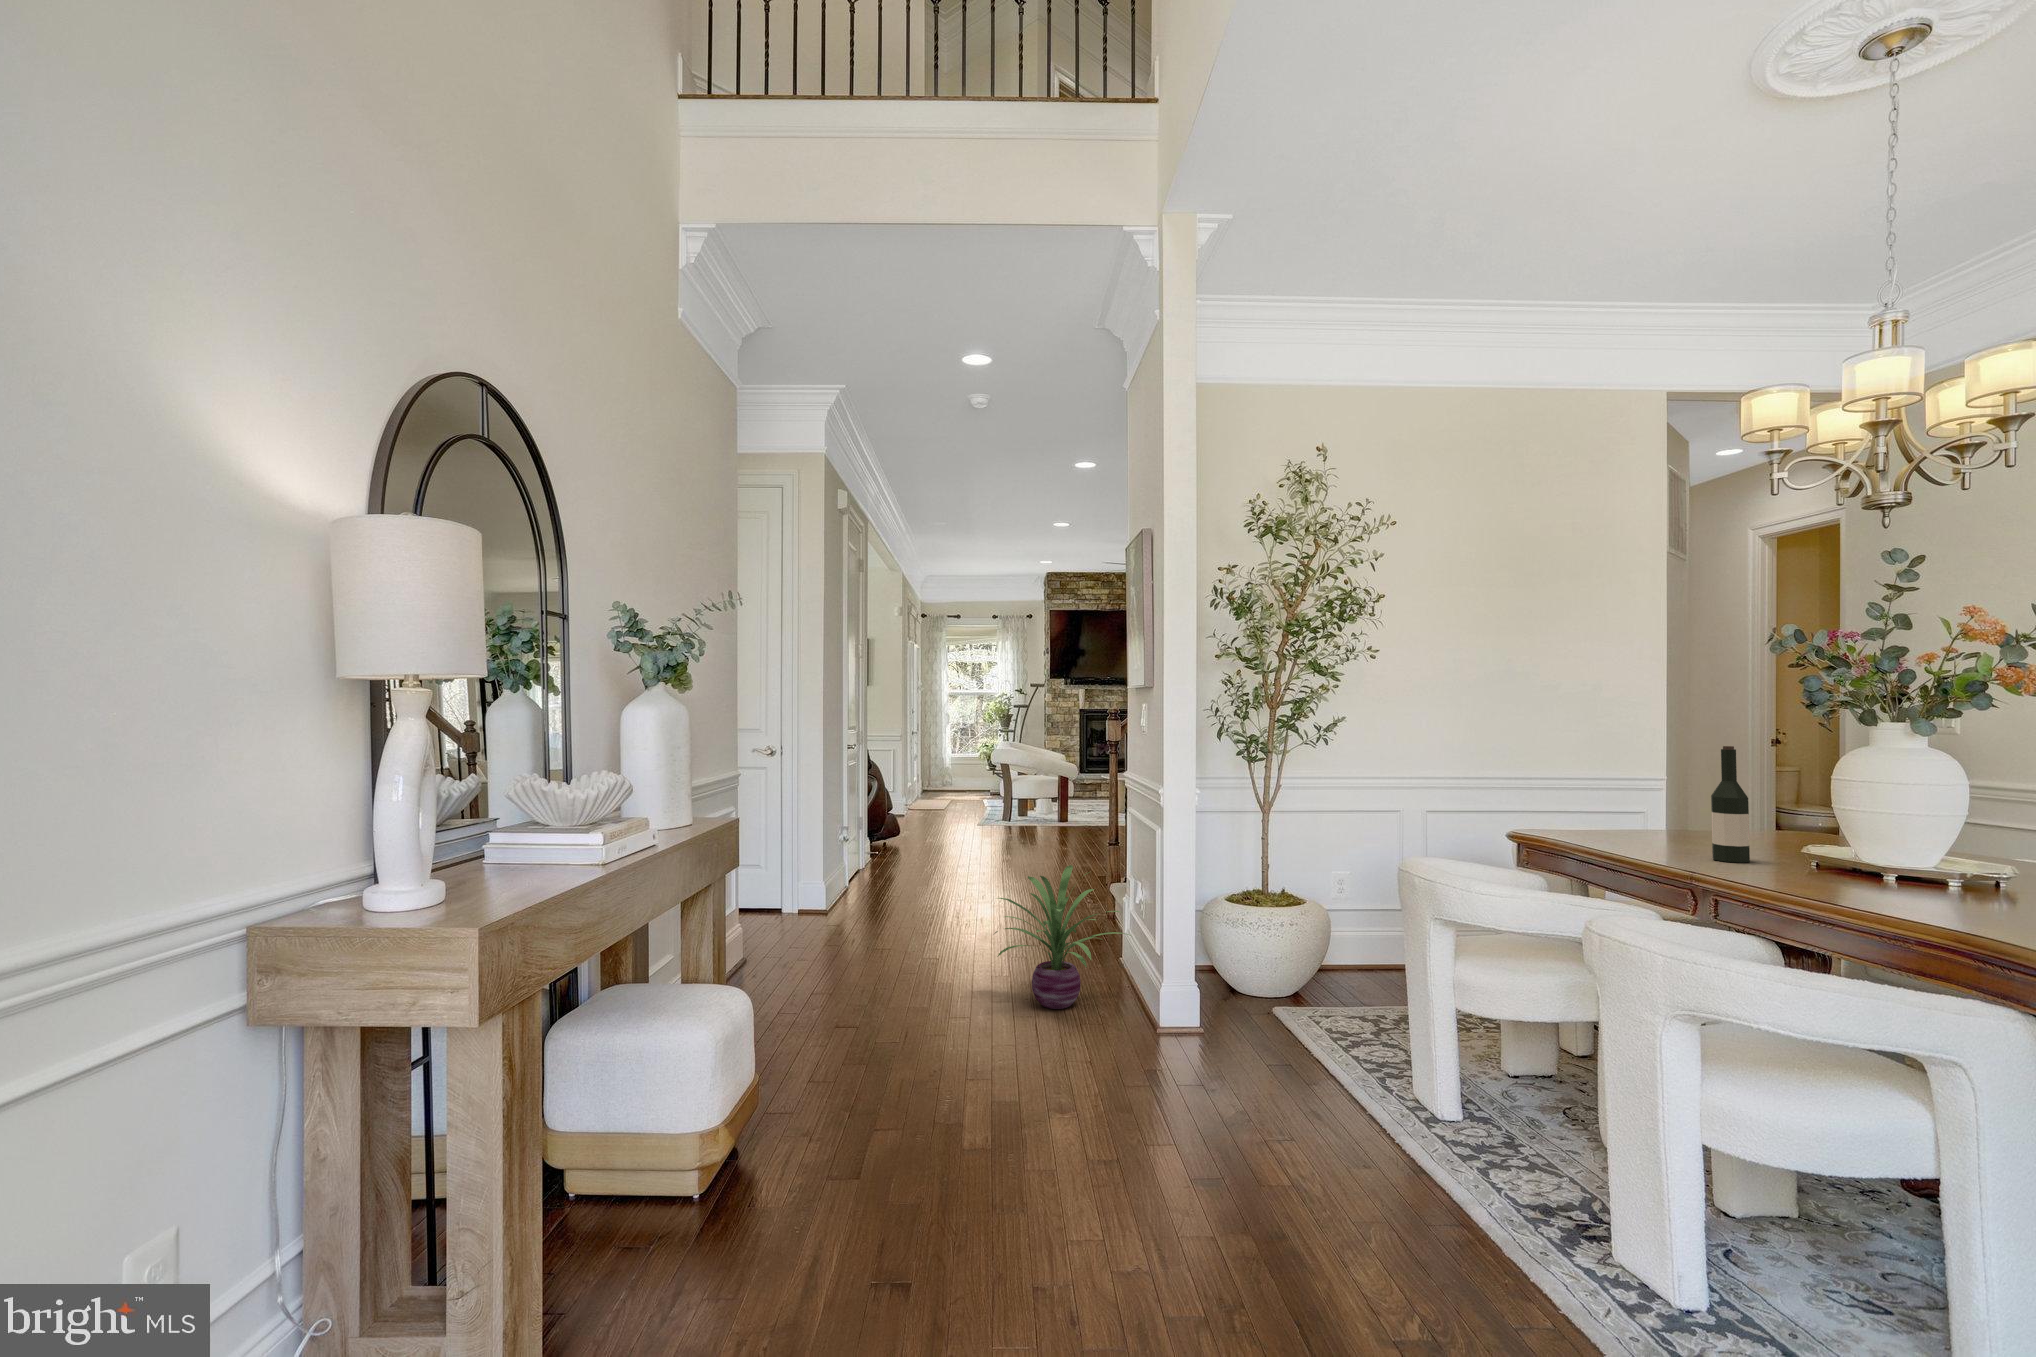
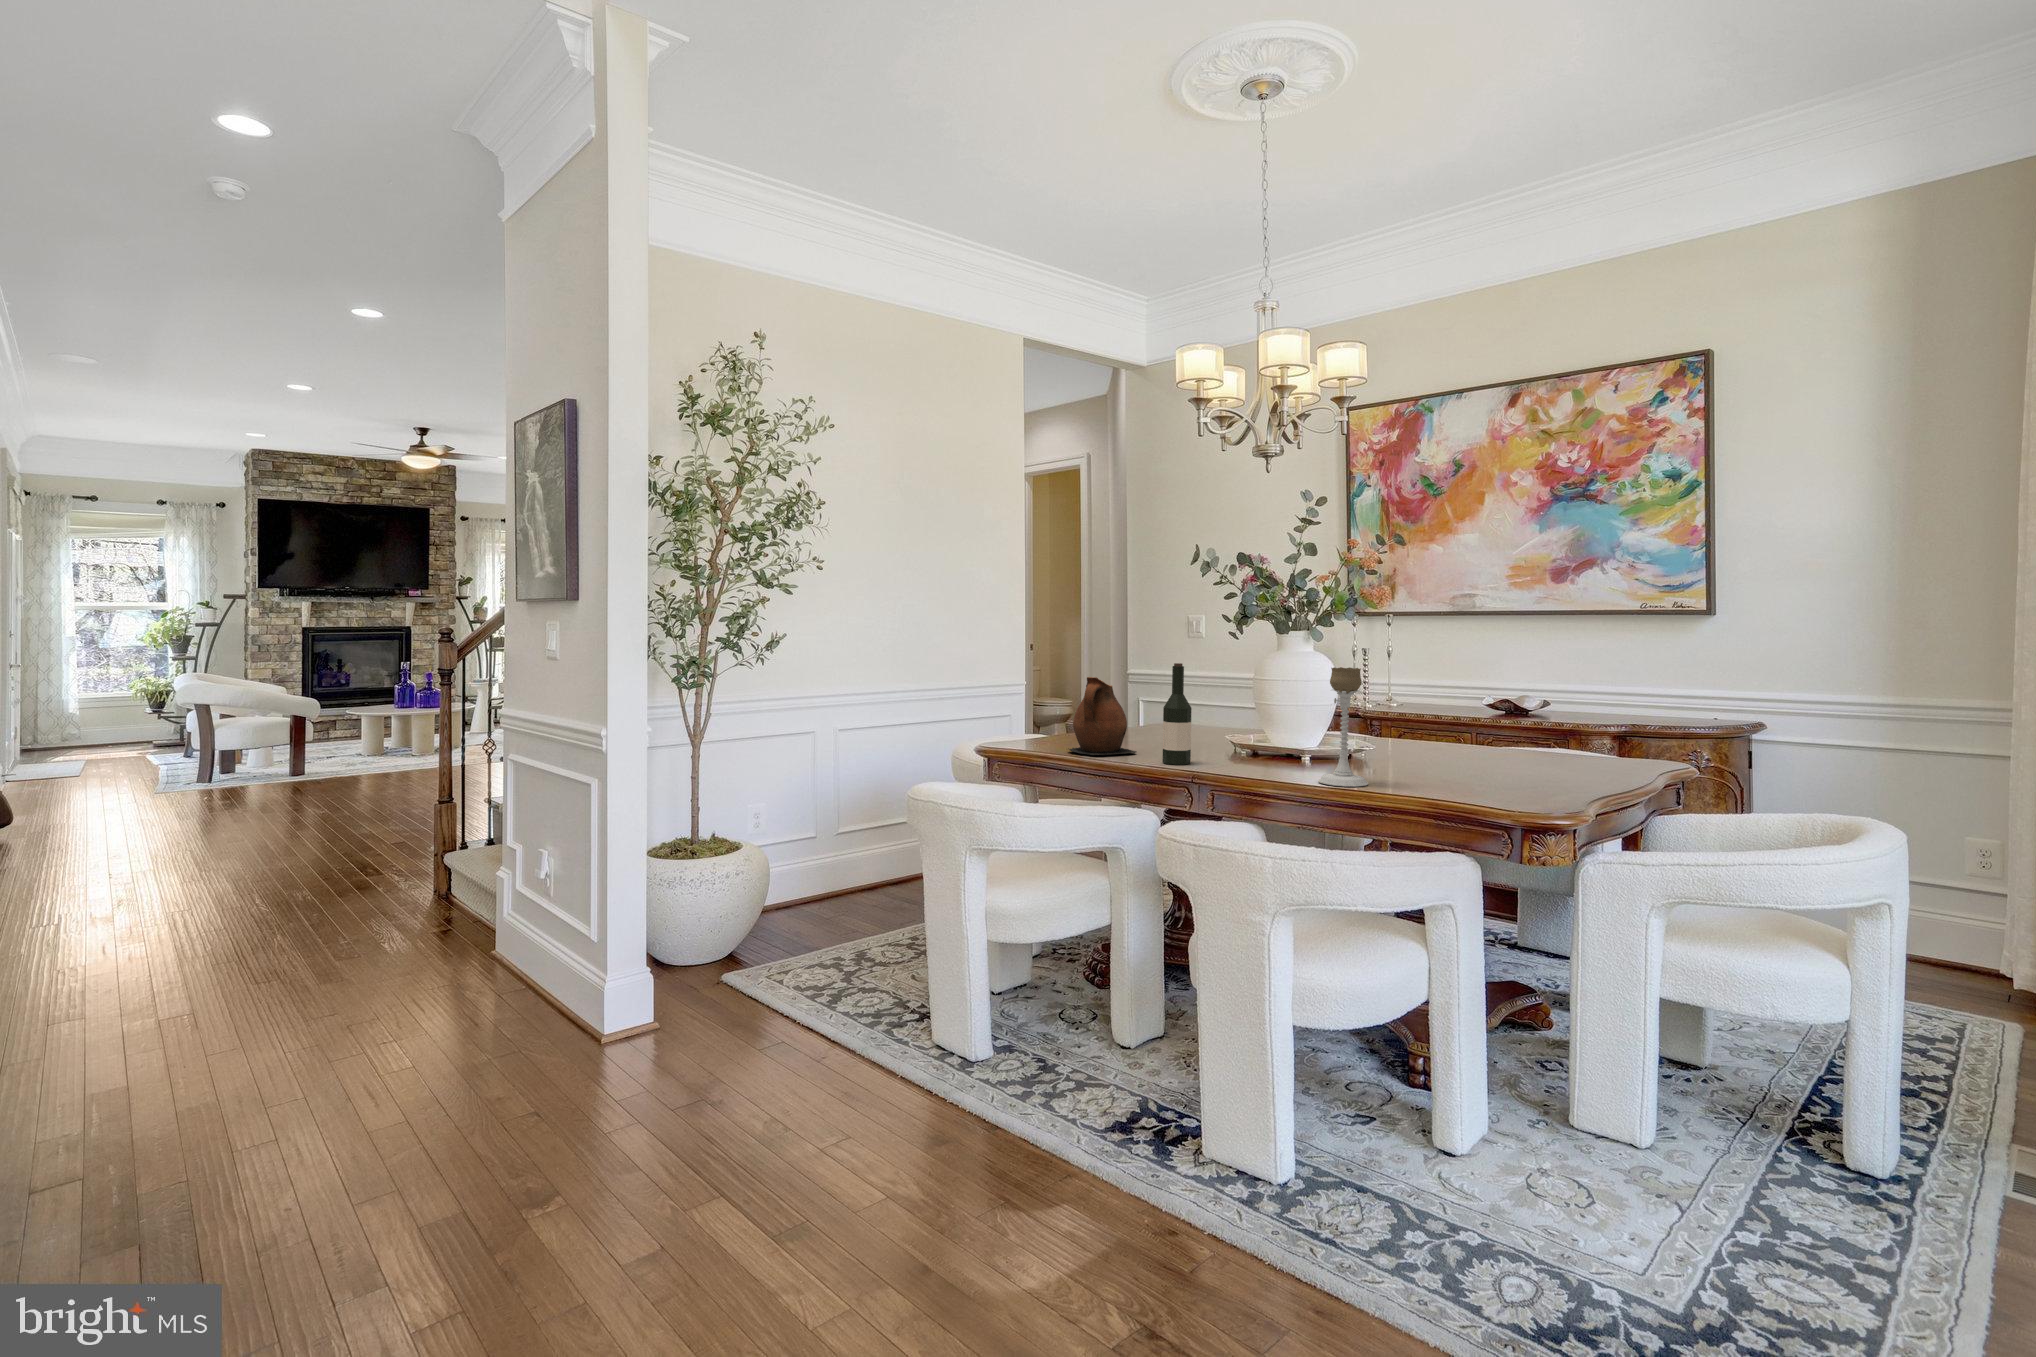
candle holder: none [1880,754,1959,904] -> present [1318,667,1368,787]
ceramic pitcher: none [1614,759,1704,849] -> present [1068,677,1136,755]
decorative plant: present [995,865,1129,1009] -> none [307,843,547,1050]

